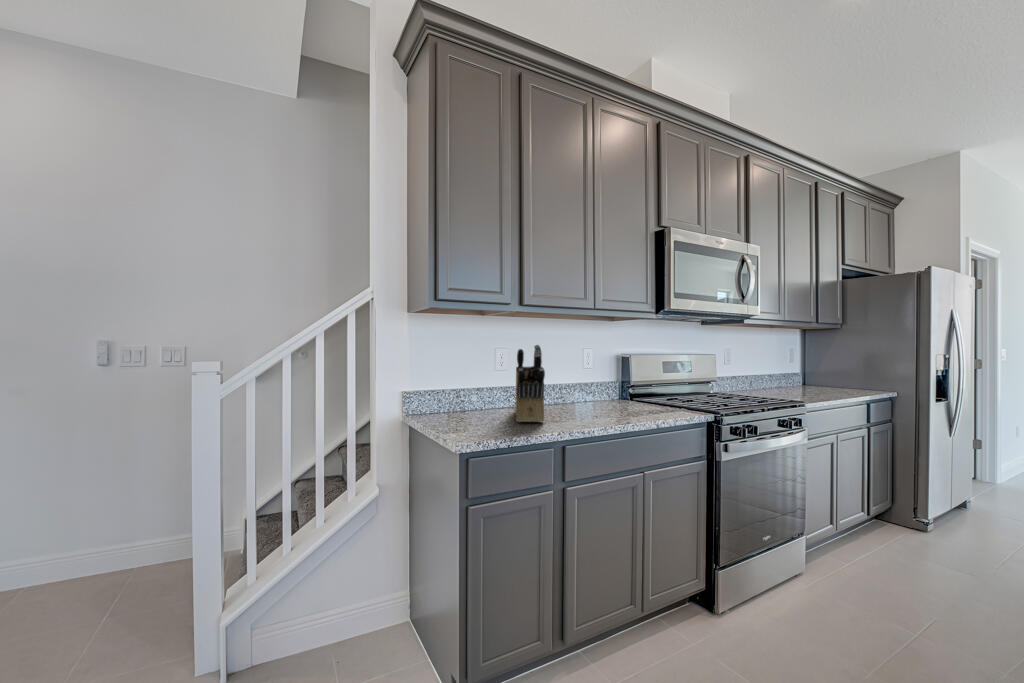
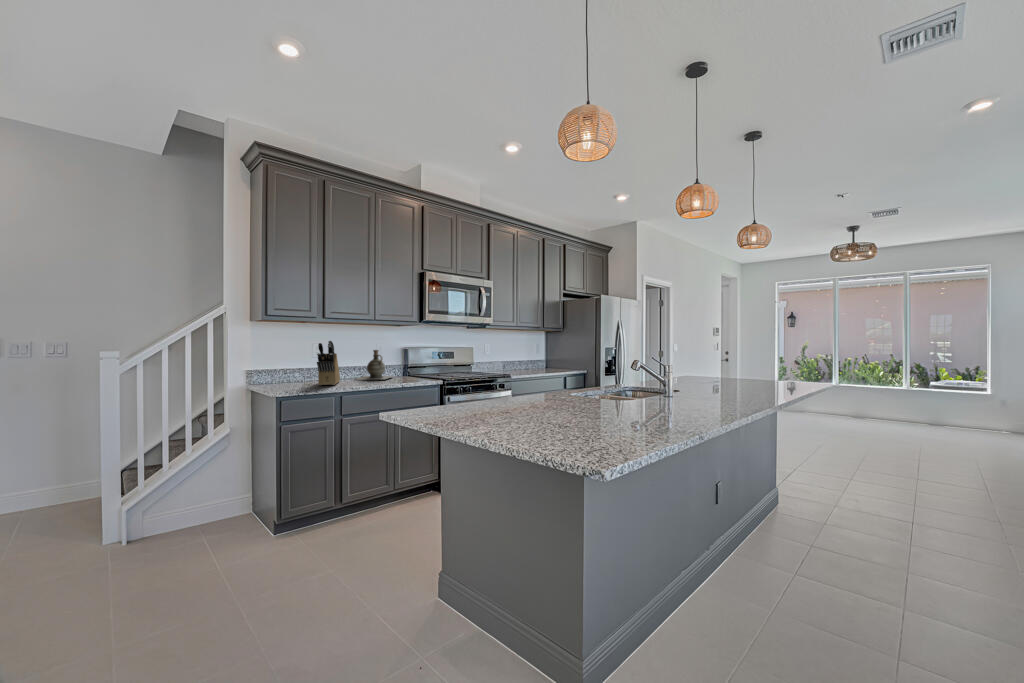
ceramic jug: none [557,359,616,410] -> present [357,350,392,380]

